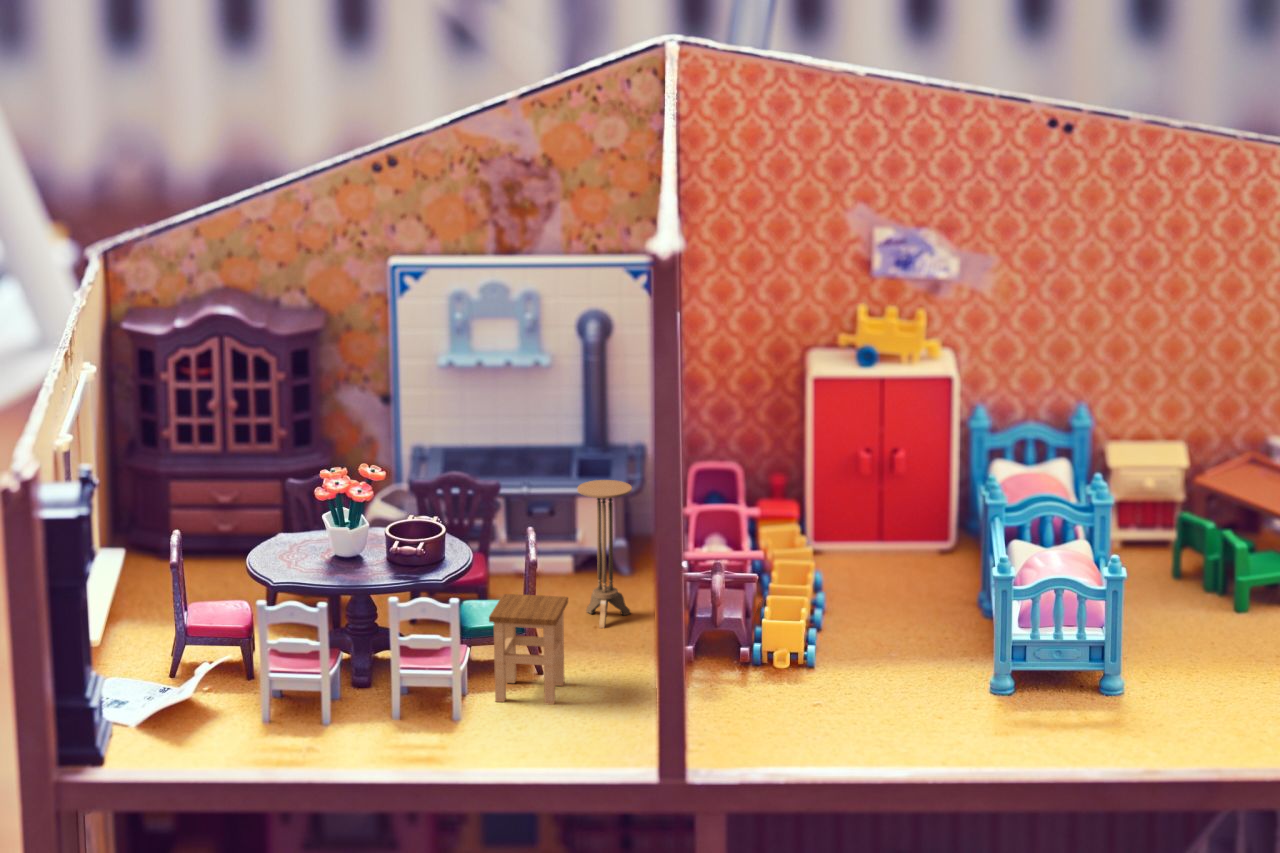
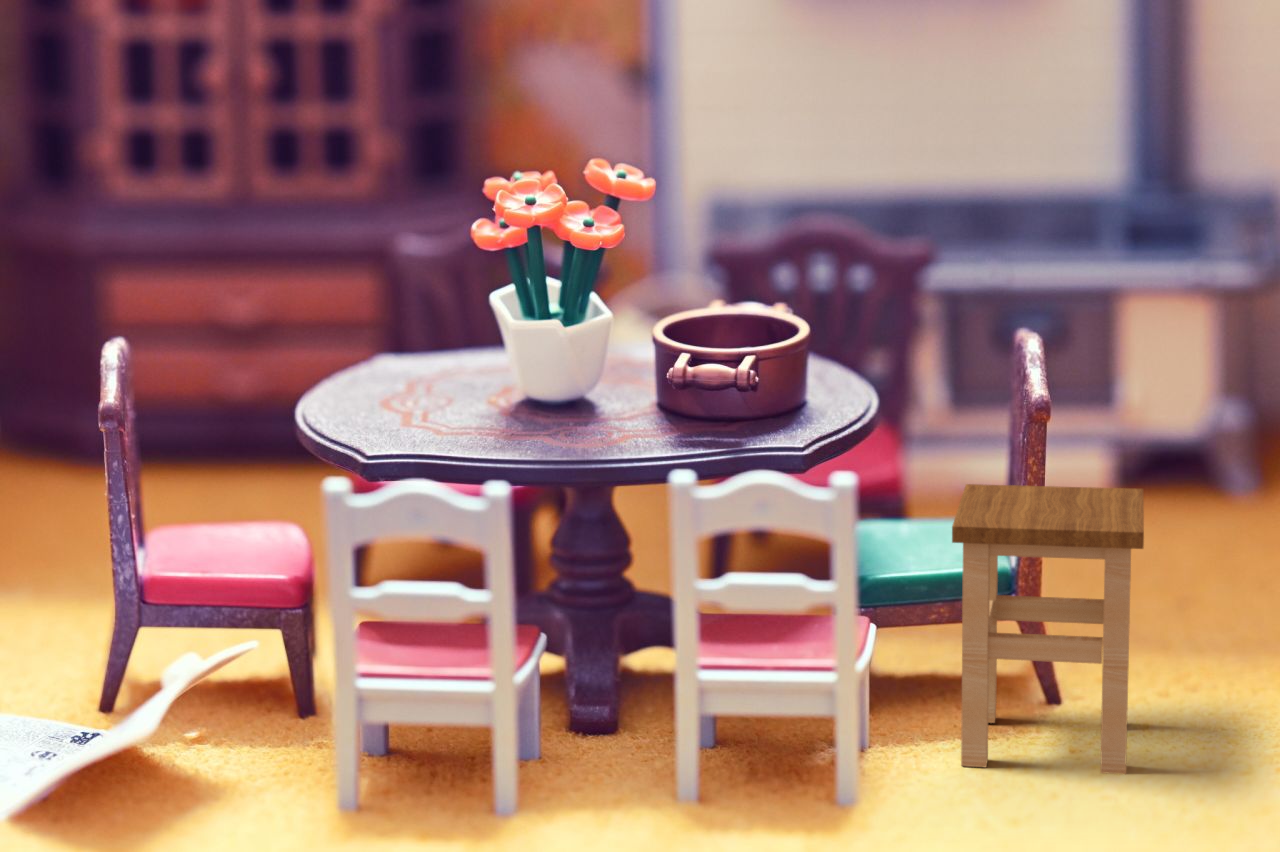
side table: present [577,480,632,628] -> none [1091,261,1225,609]

